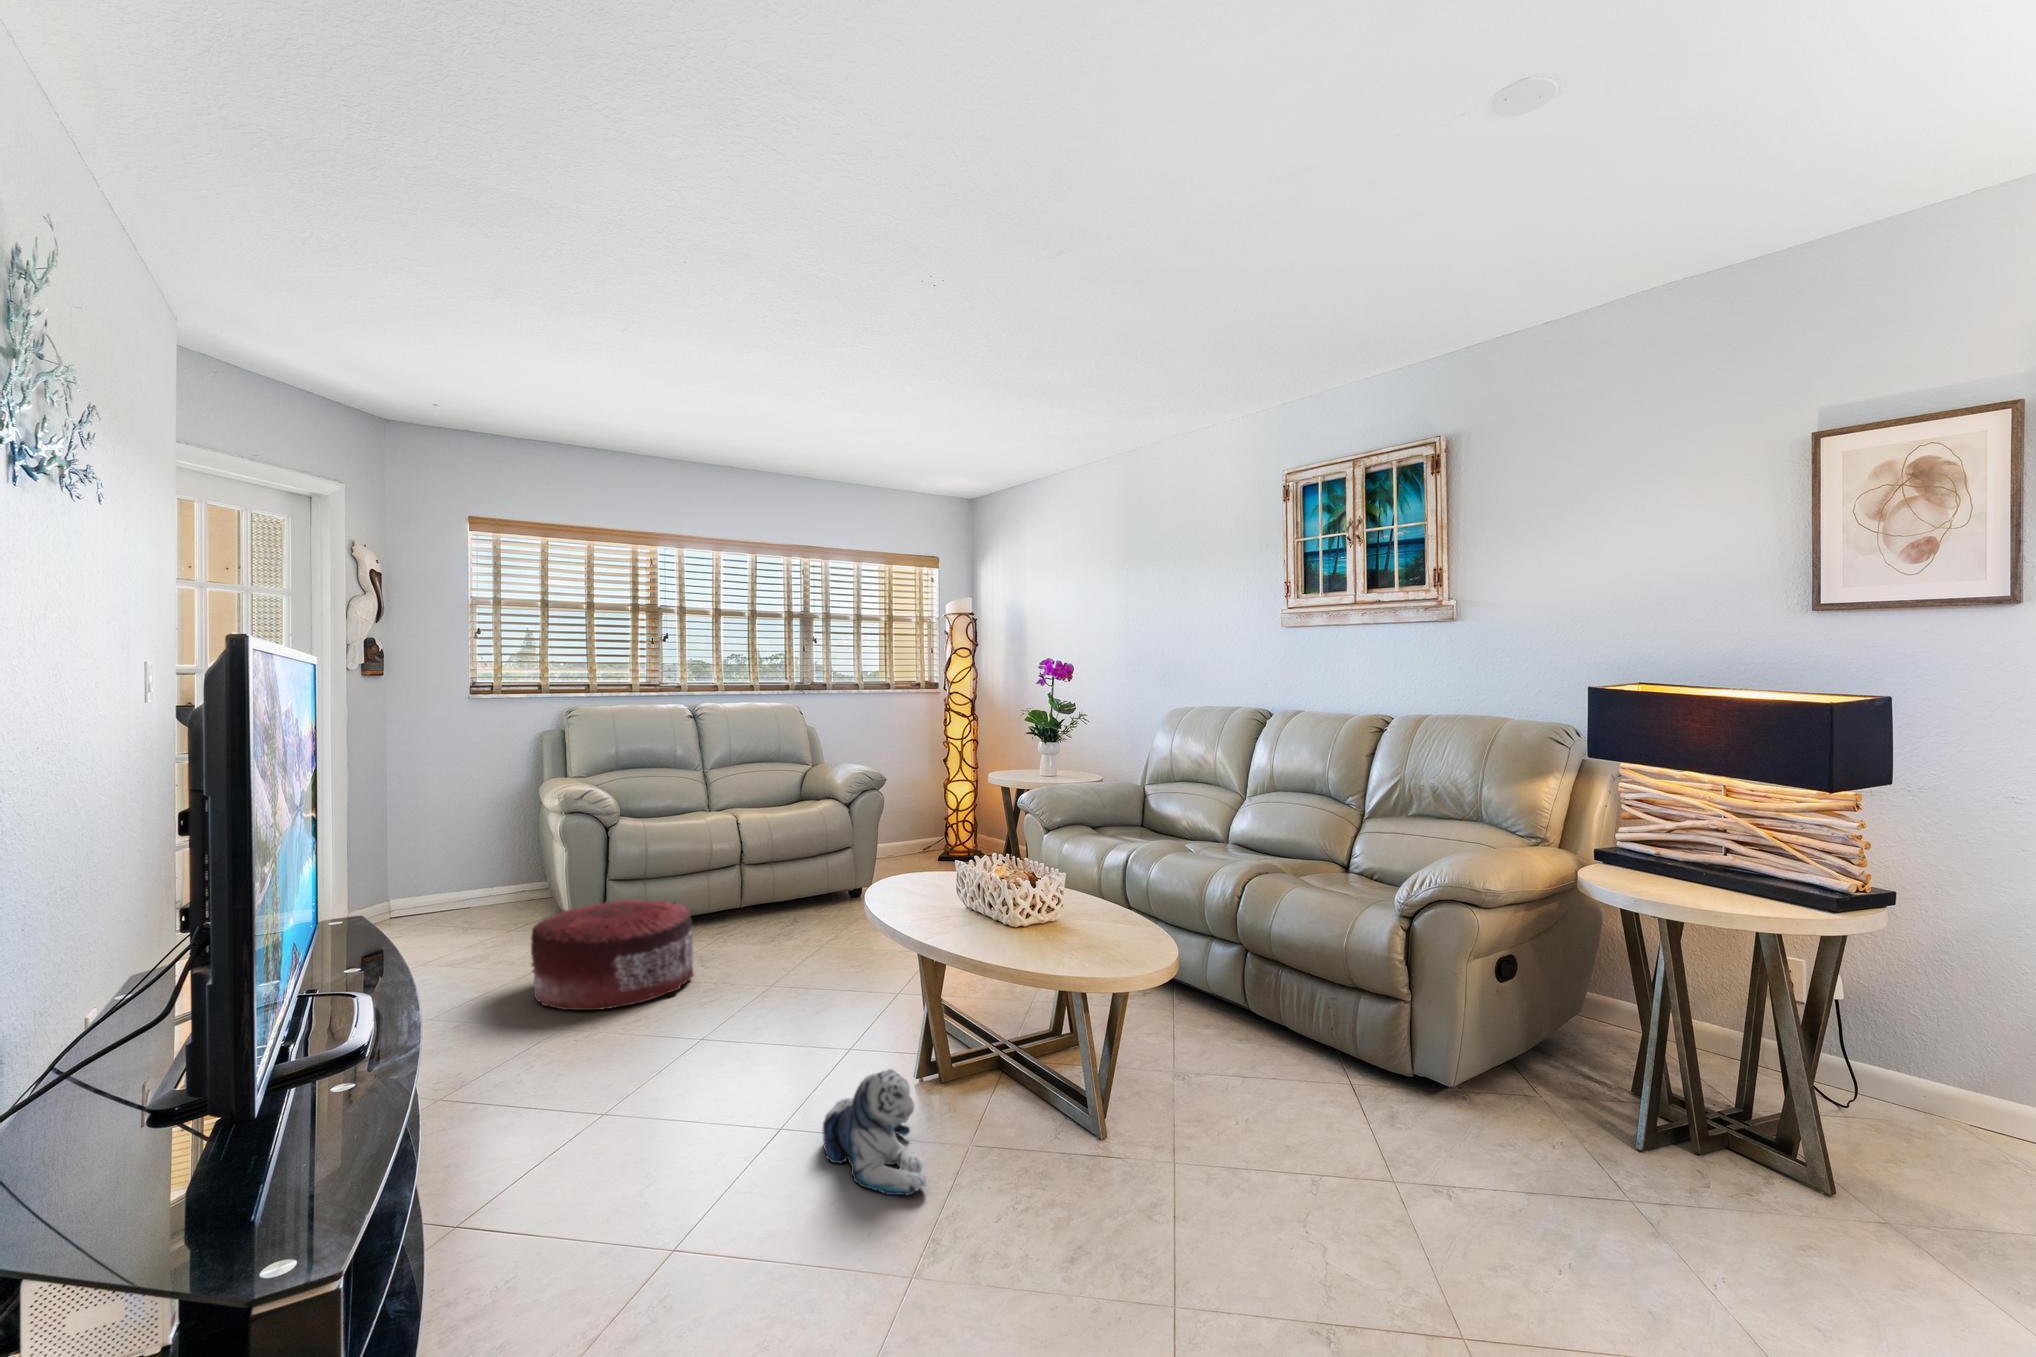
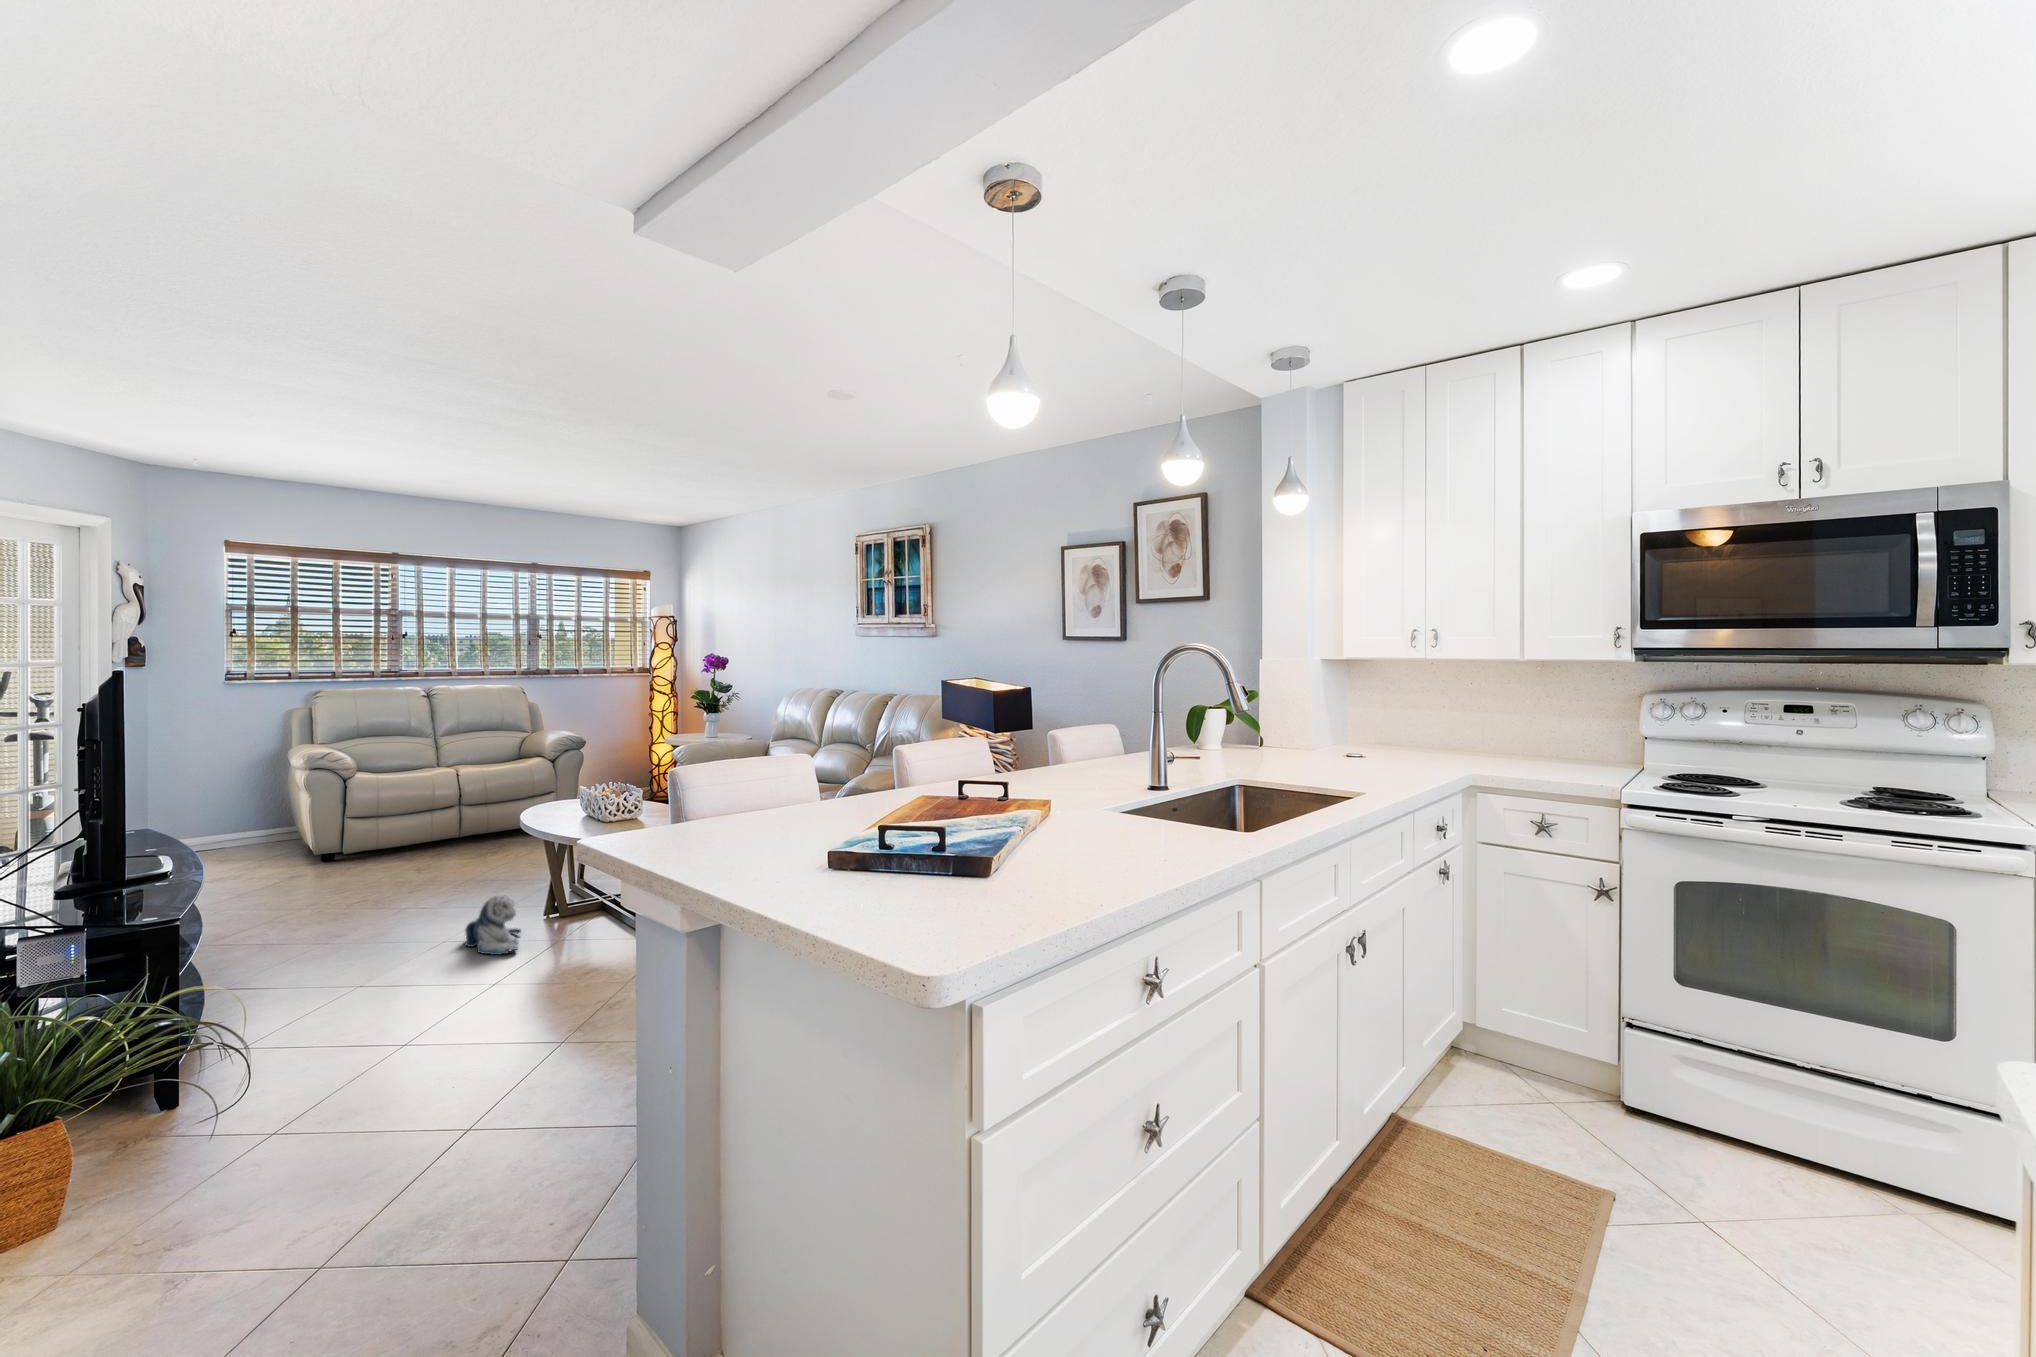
pouf: present [531,899,694,1010] -> none [279,826,411,896]

